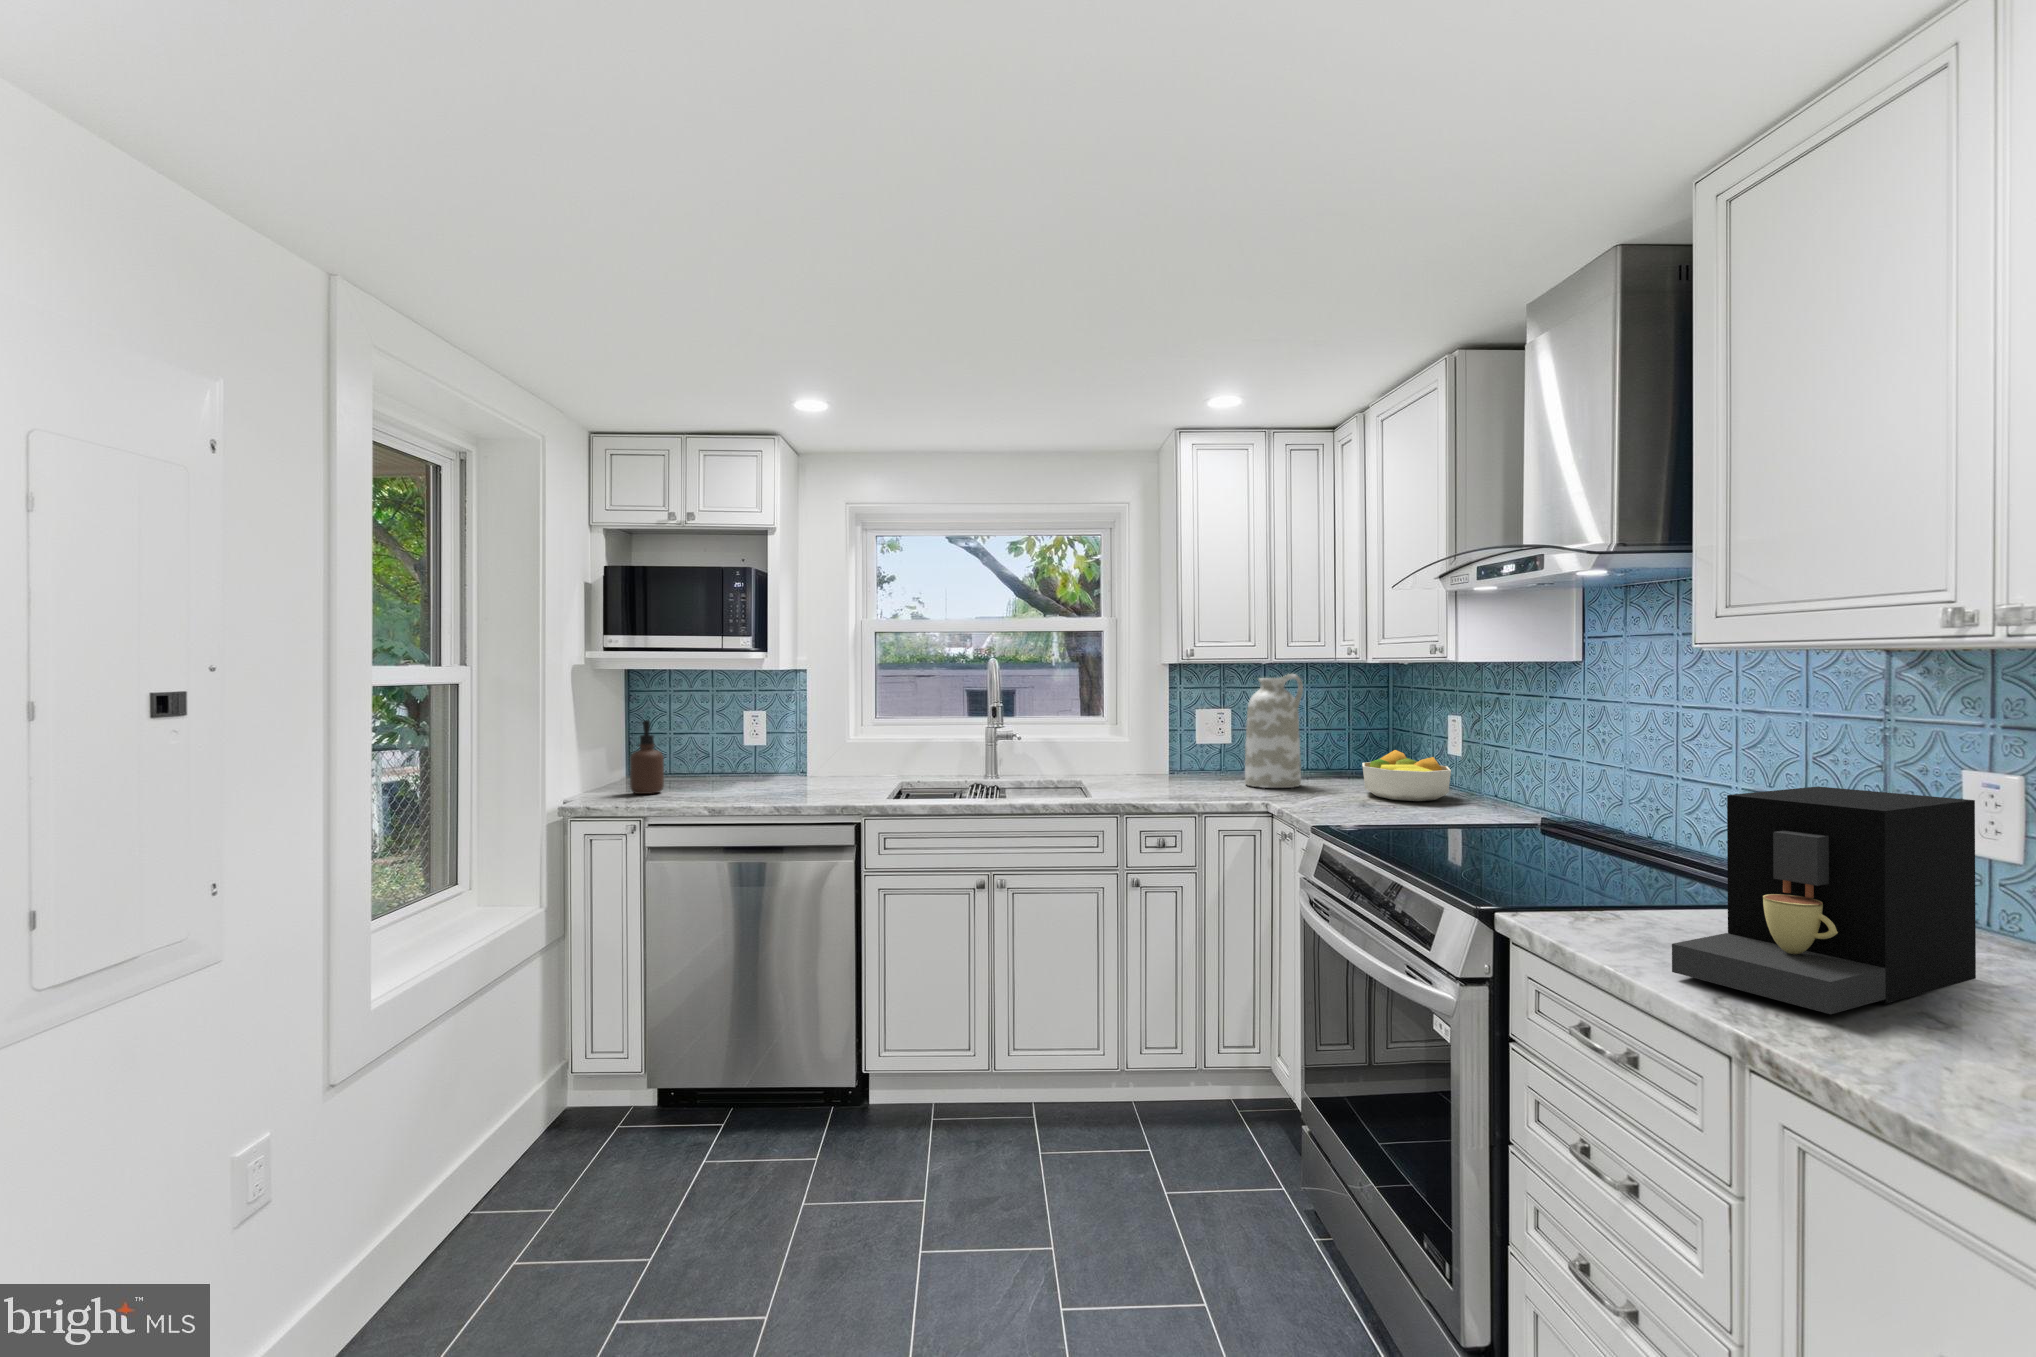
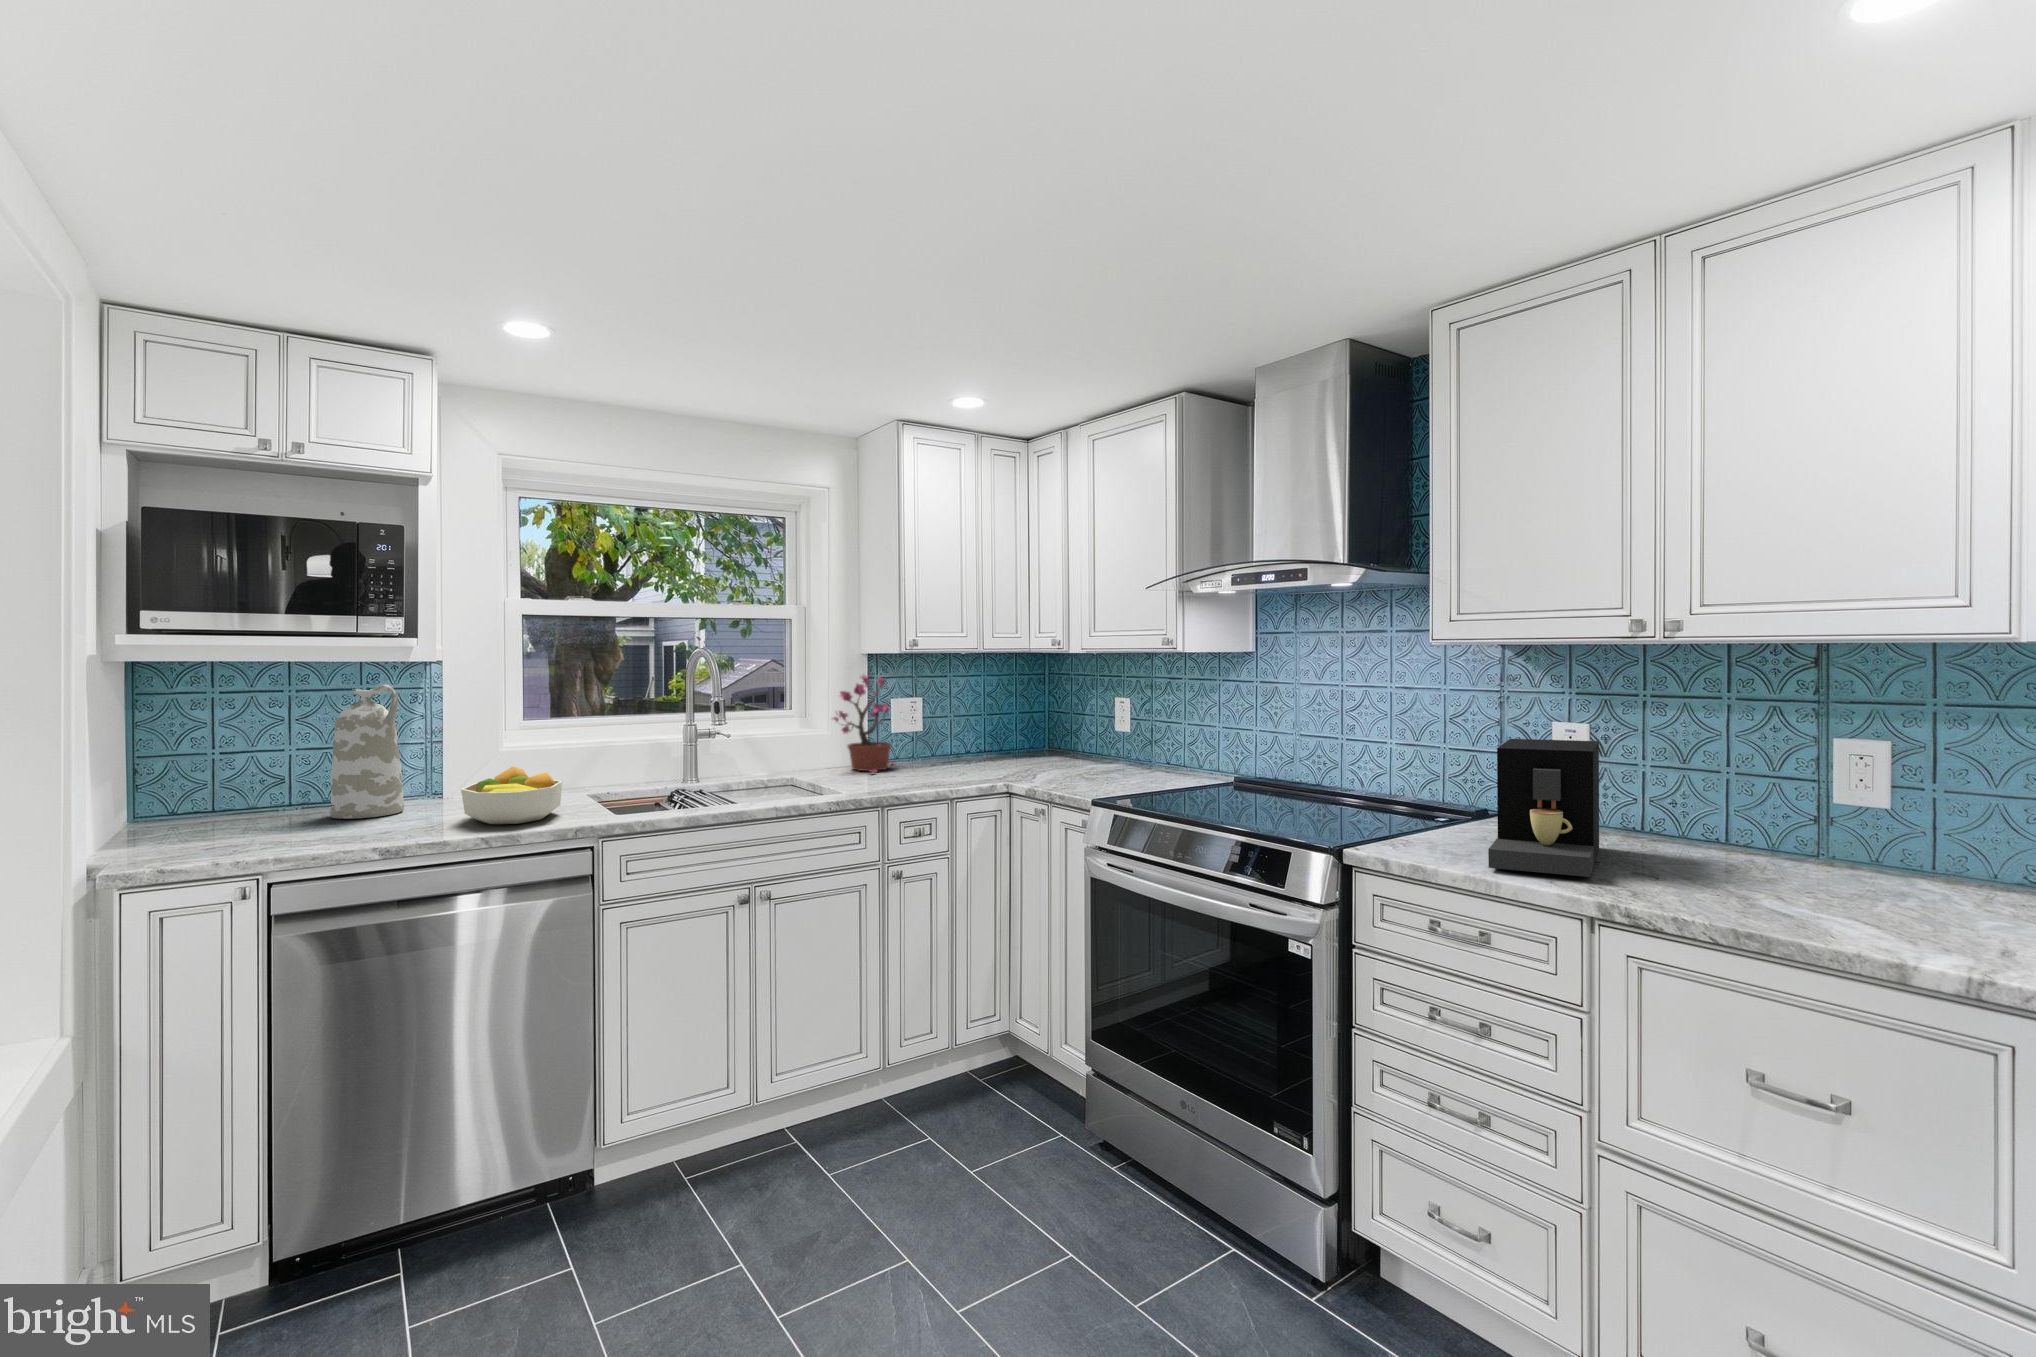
vase: present [1245,674,1303,788] -> present [329,685,404,819]
potted plant: none [1121,683,1195,782] -> present [832,675,895,773]
soap dispenser: present [630,720,664,794] -> none [235,745,289,845]
fruit bowl: present [1362,750,1451,801] -> present [461,767,562,824]

